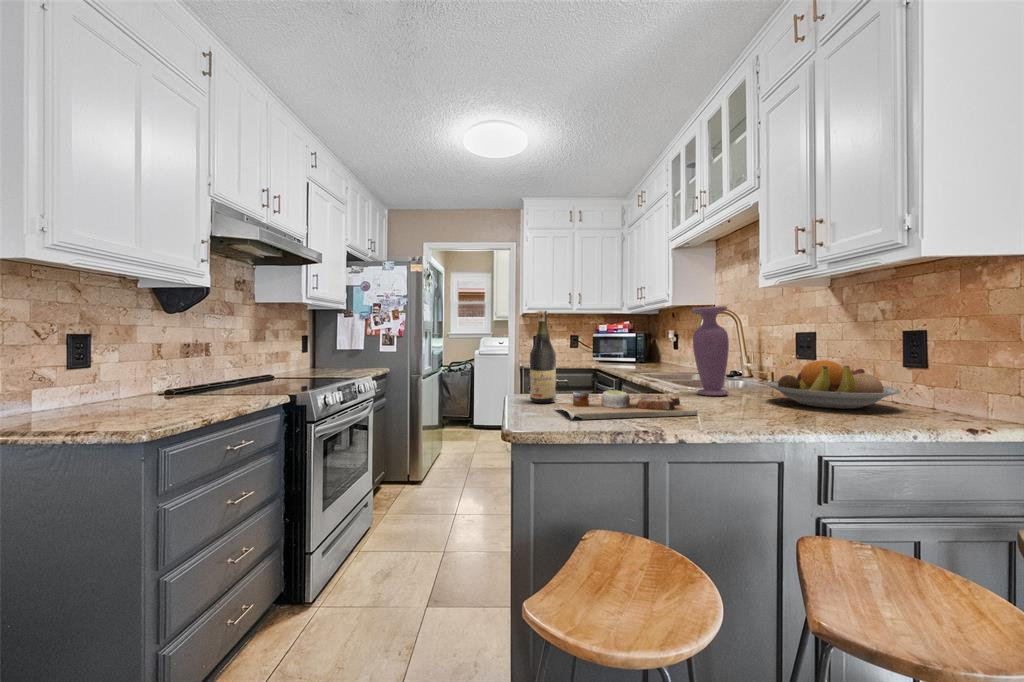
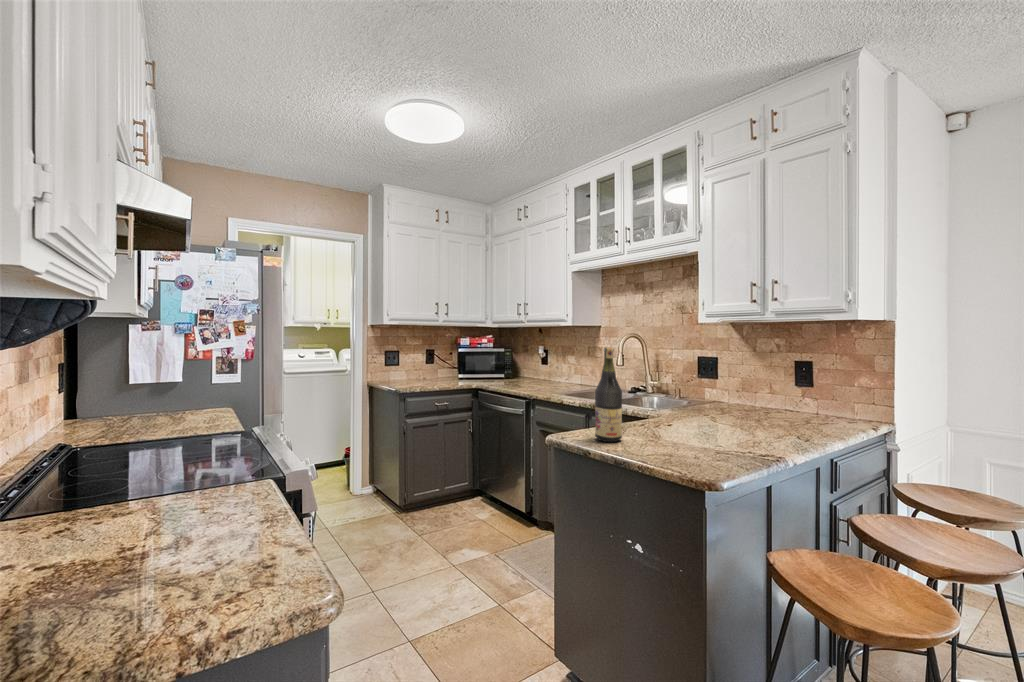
vase: present [692,306,729,396] -> none [672,340,701,417]
fruit bowl: present [766,360,901,409] -> none [730,385,818,420]
cutting board: present [556,390,697,419] -> none [650,422,749,457]

